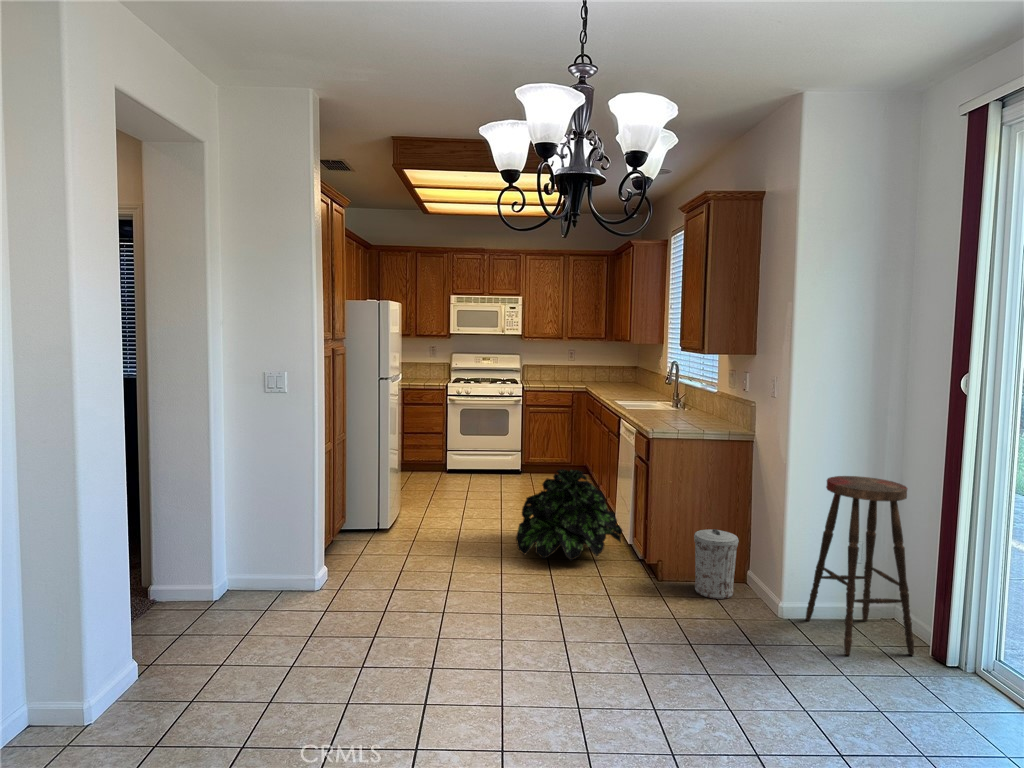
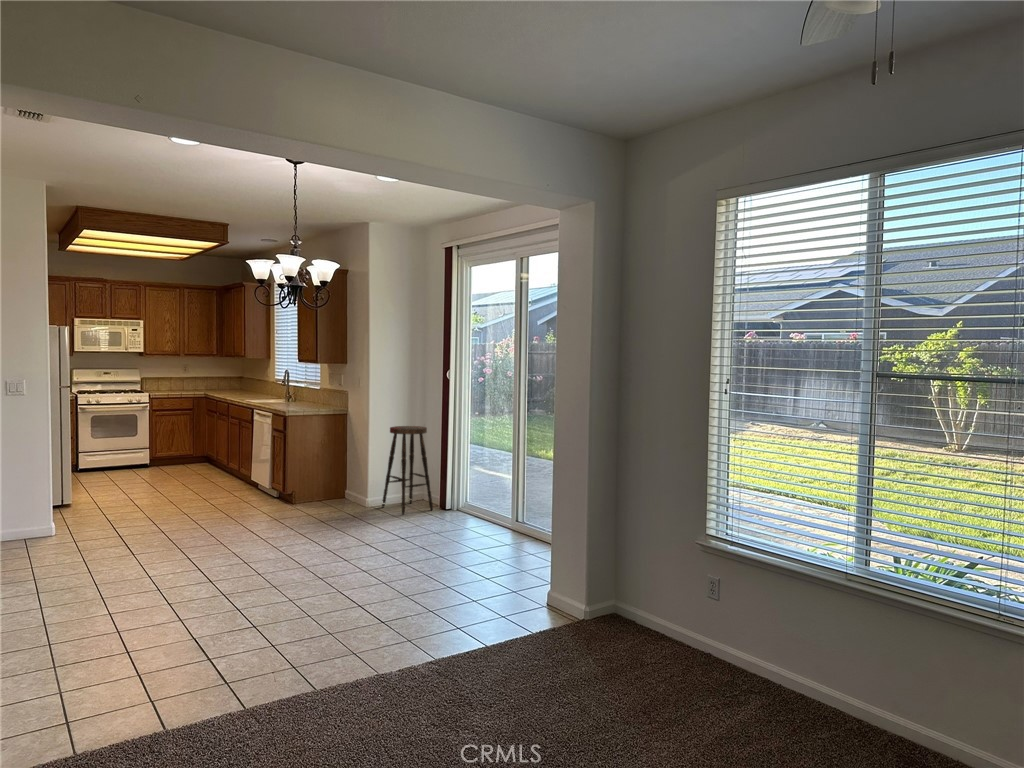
potted plant: present [516,469,622,560] -> none [184,444,266,507]
trash can: present [694,529,739,599] -> none [317,467,343,507]

